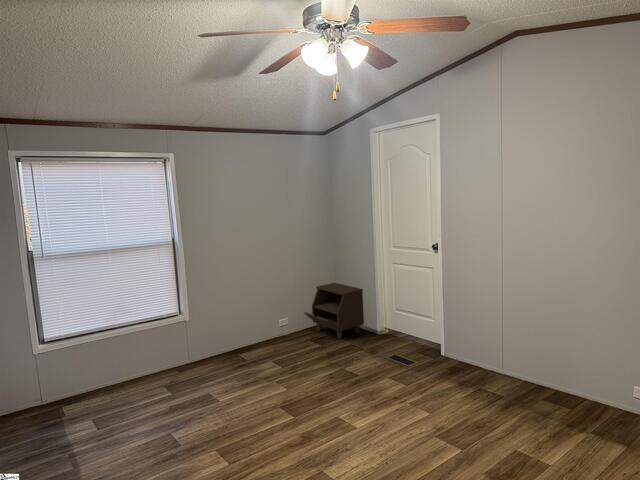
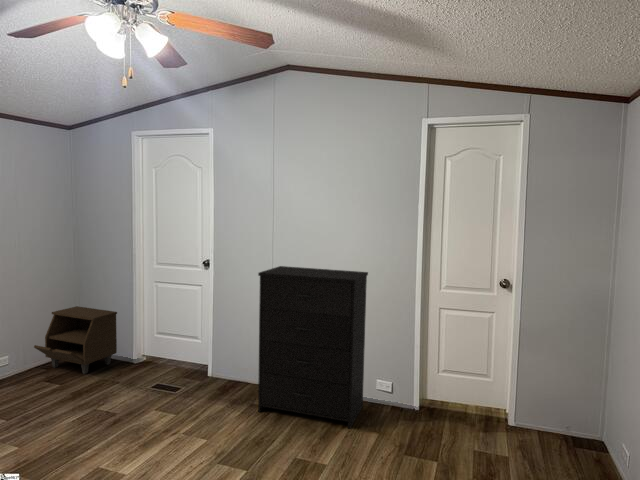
dresser: none [481,251,617,435] -> present [258,266,368,429]

